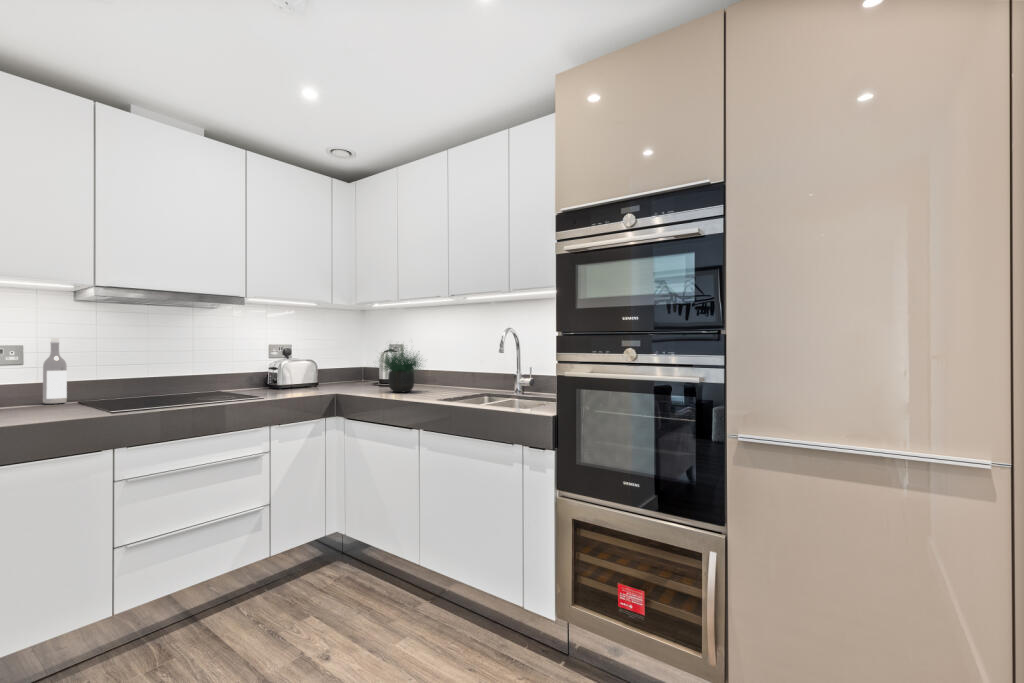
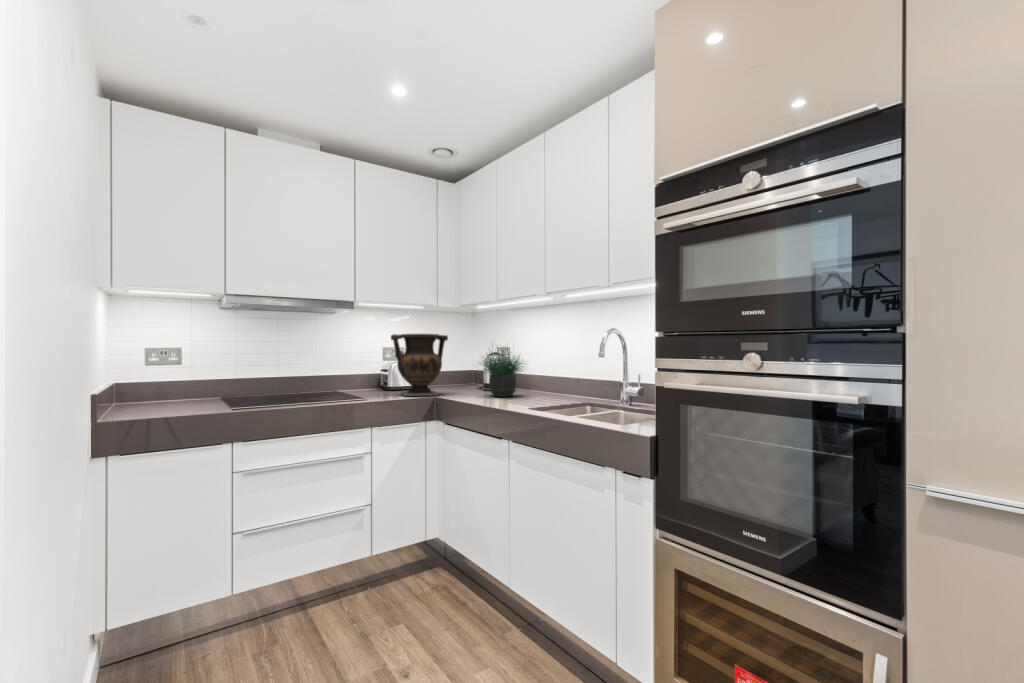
vase: none [284,331,345,394] -> present [391,334,448,396]
wine bottle: present [43,338,67,404] -> none [185,342,204,401]

